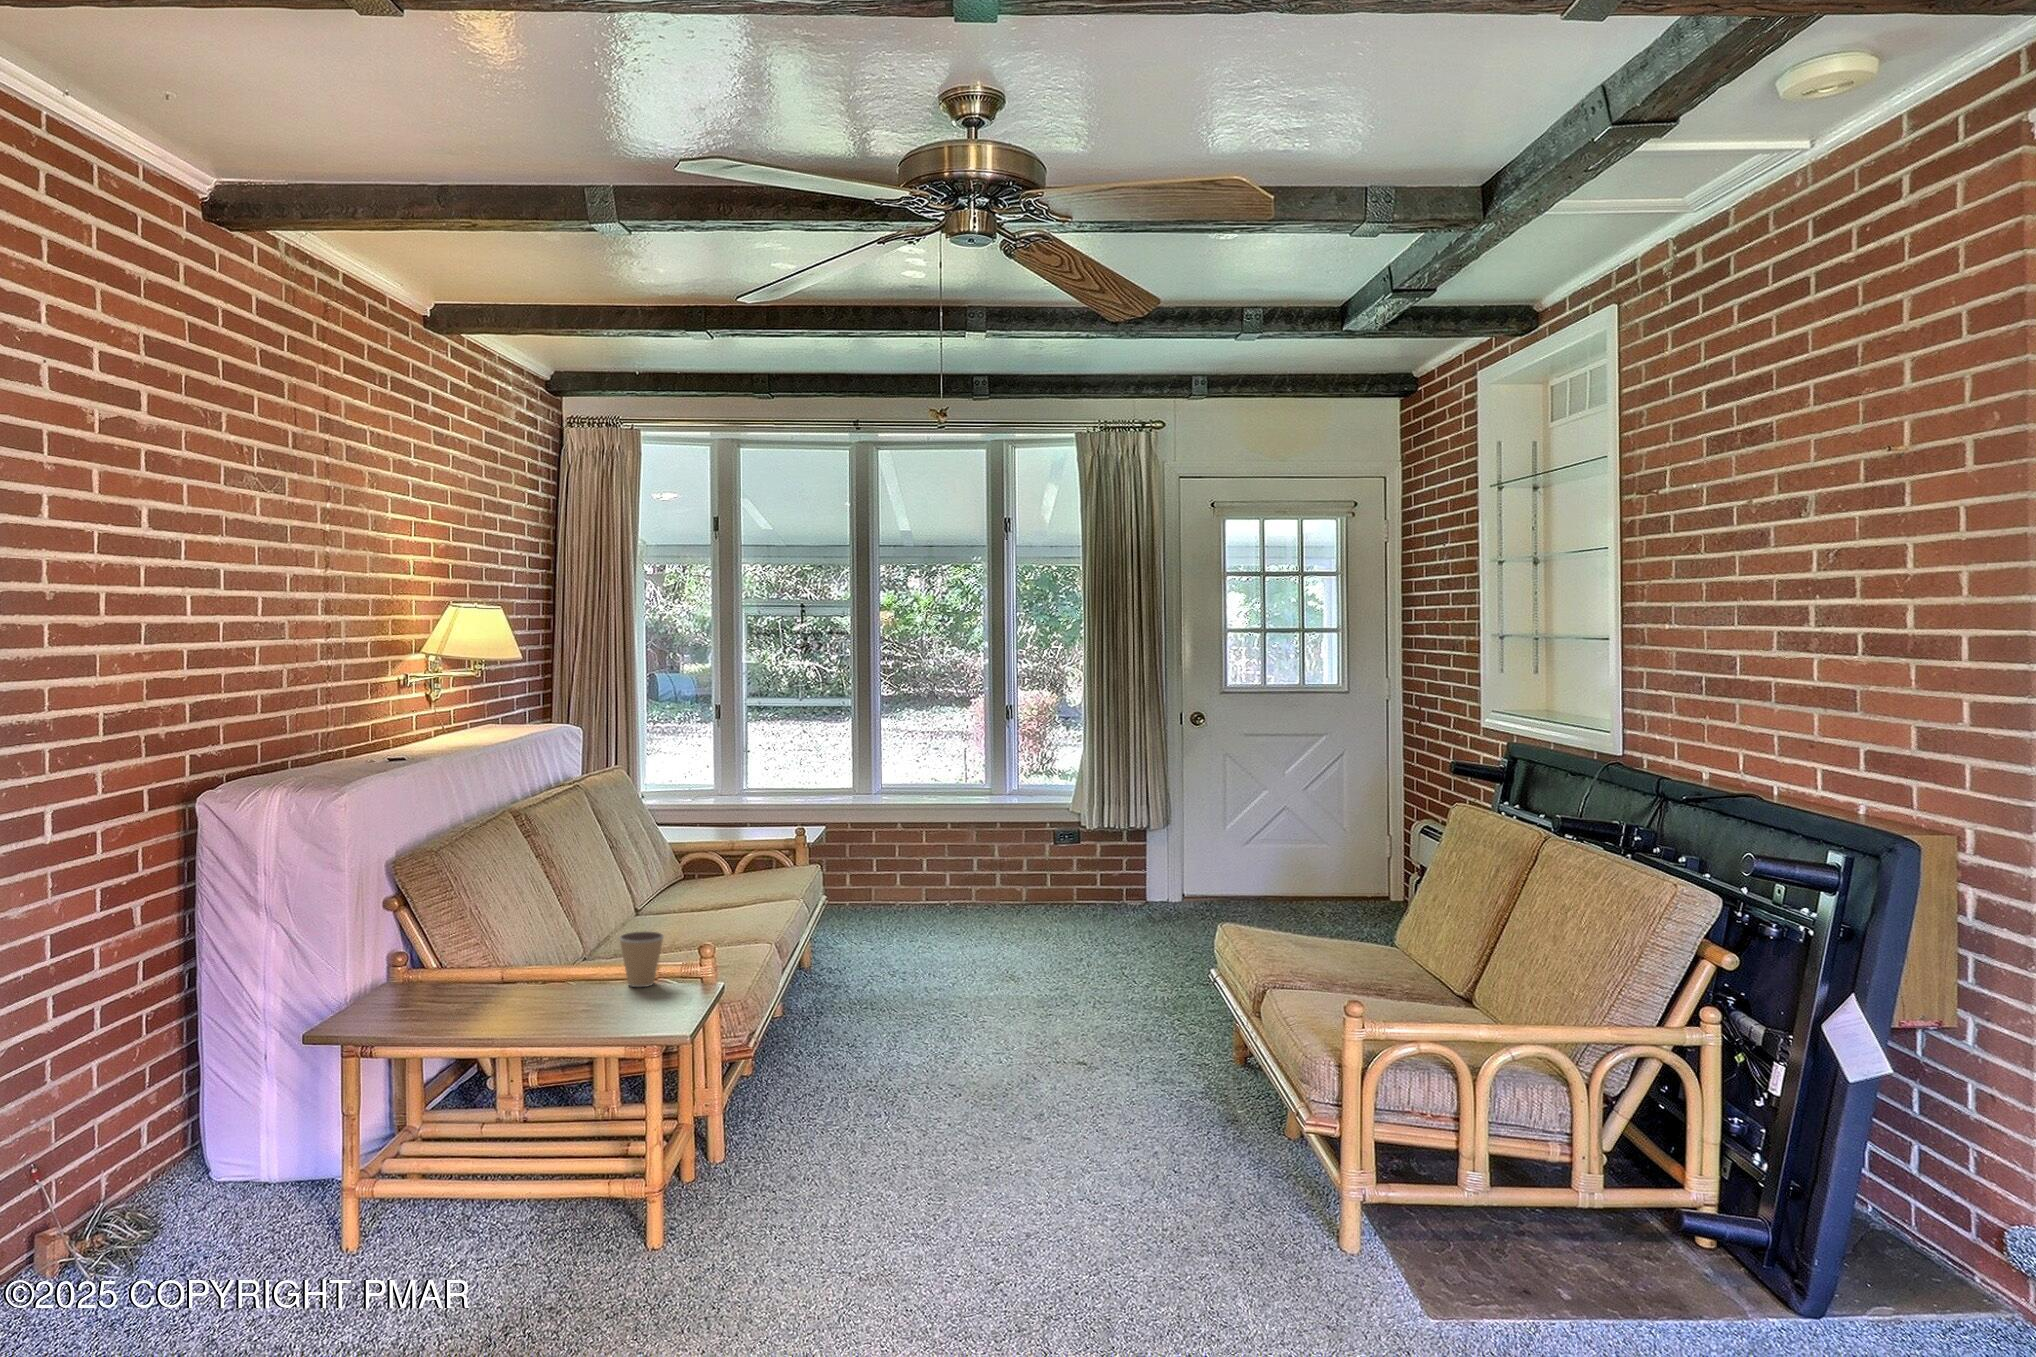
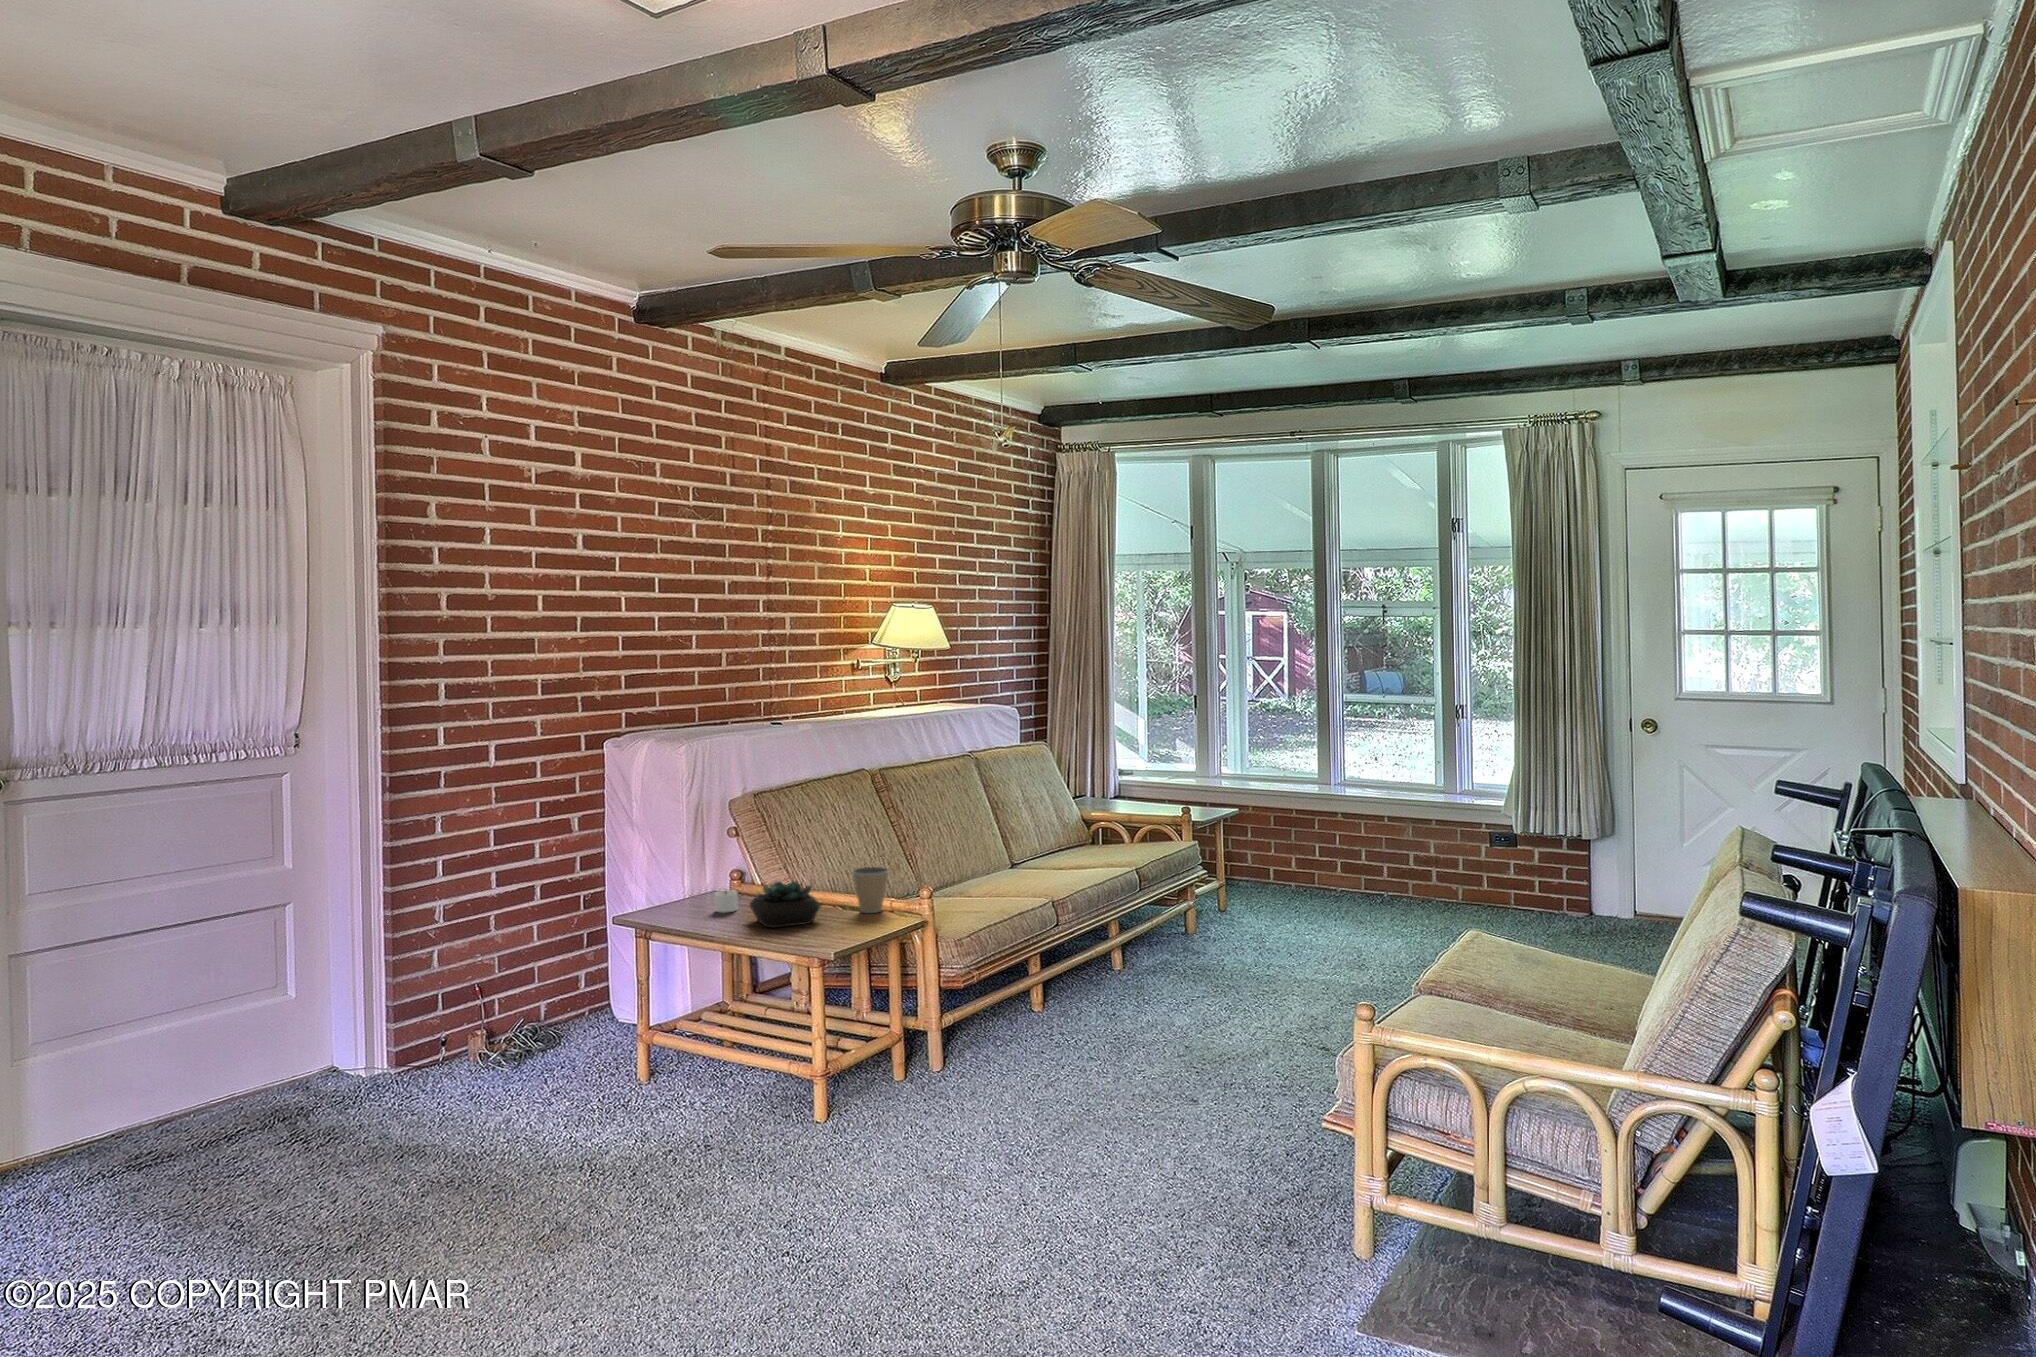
succulent plant: none [505,958,603,1018] -> present [750,881,820,928]
candle: none [434,980,479,1009] -> present [714,890,737,913]

